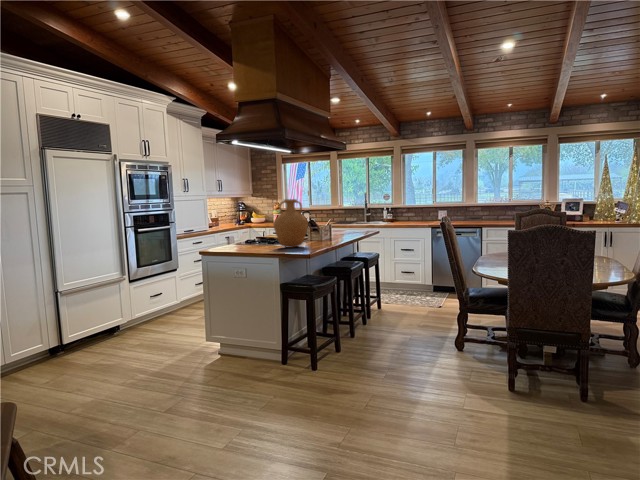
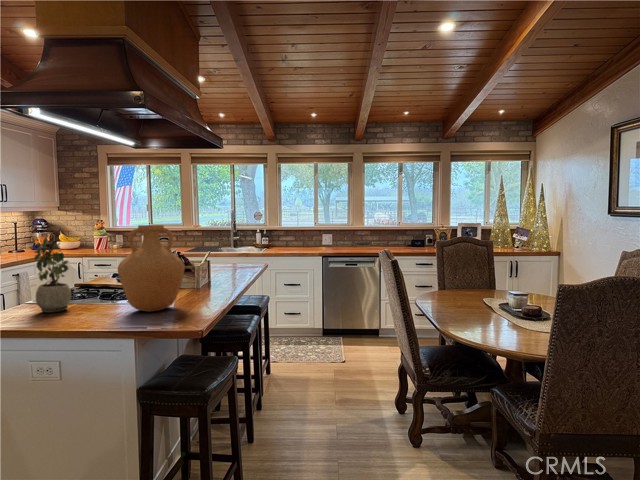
potted plant: none [235,208,252,247] -> present [34,238,71,313]

